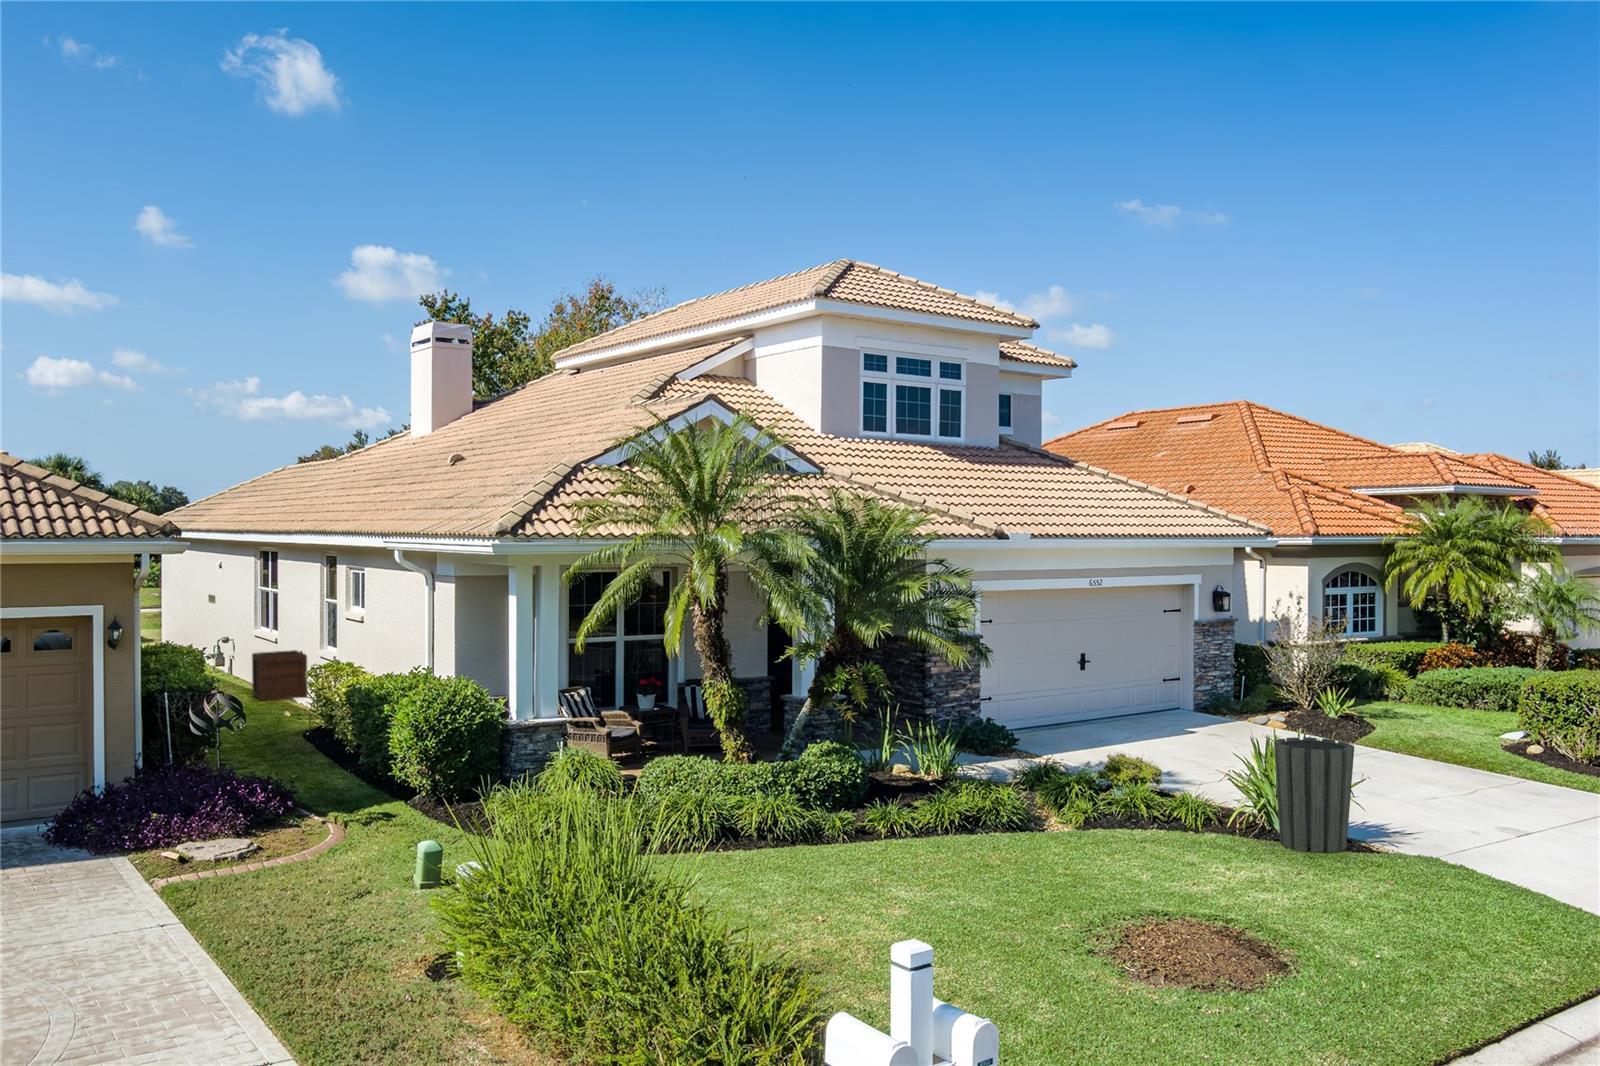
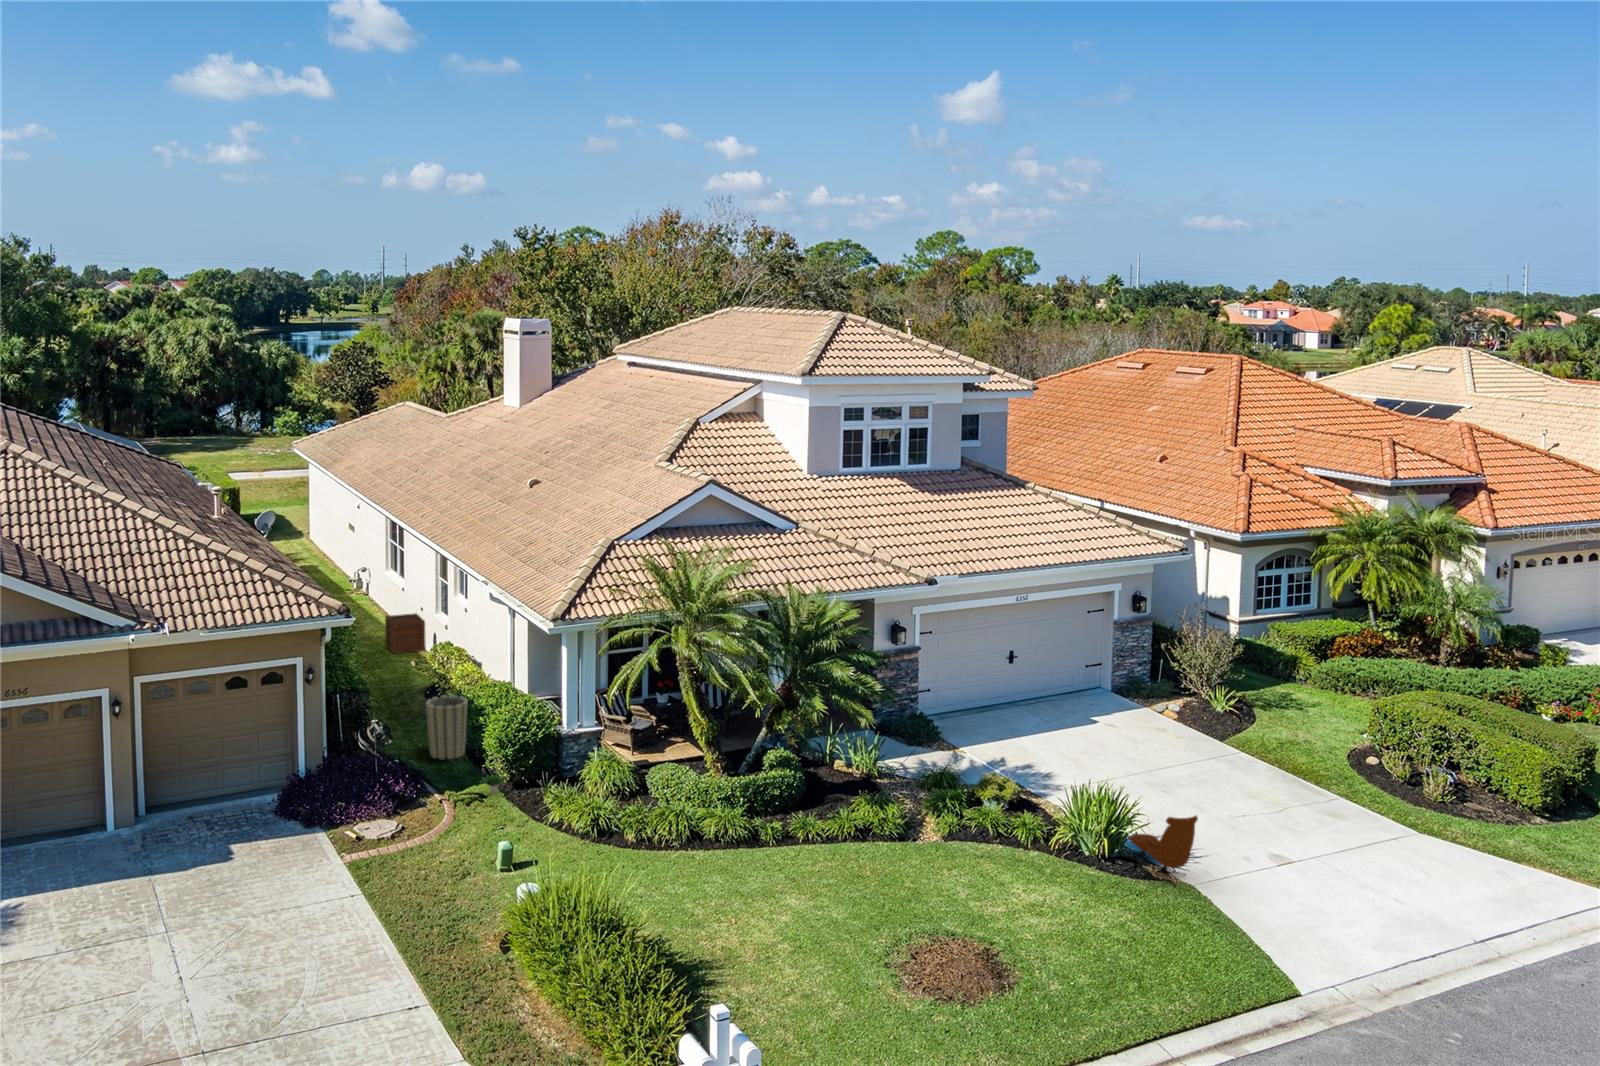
trash can: present [1274,737,1354,853] -> present [426,695,468,759]
lounge chair: none [1392,739,1522,859] -> present [1128,816,1198,885]
potted plant: none [381,751,425,810] -> present [480,756,505,794]

